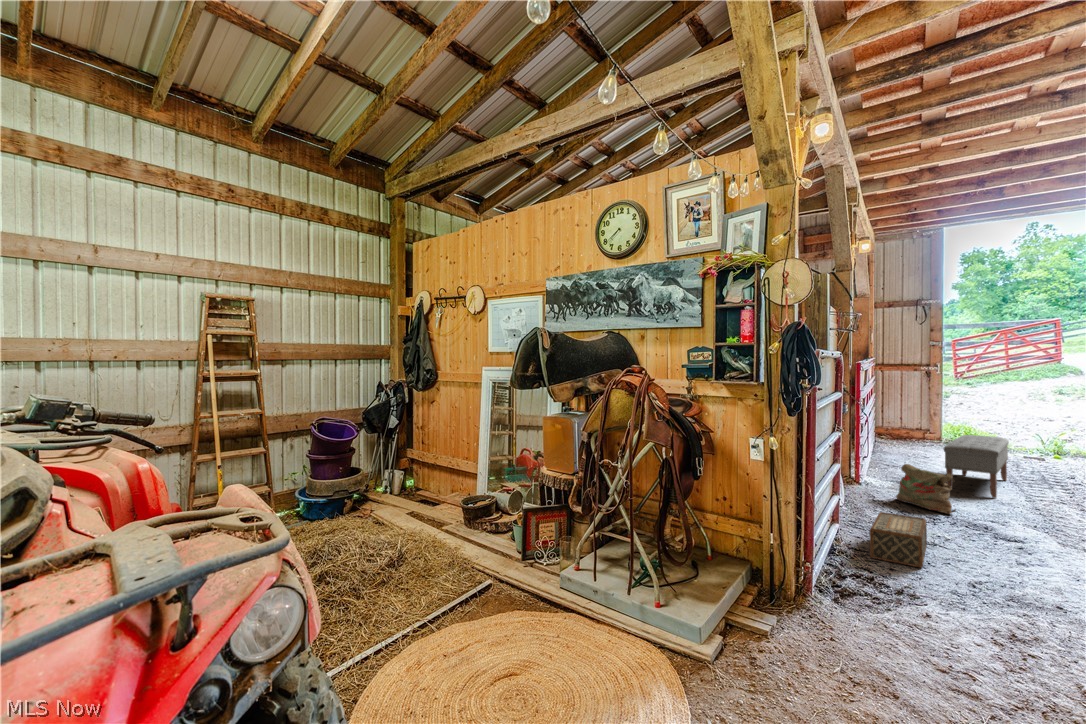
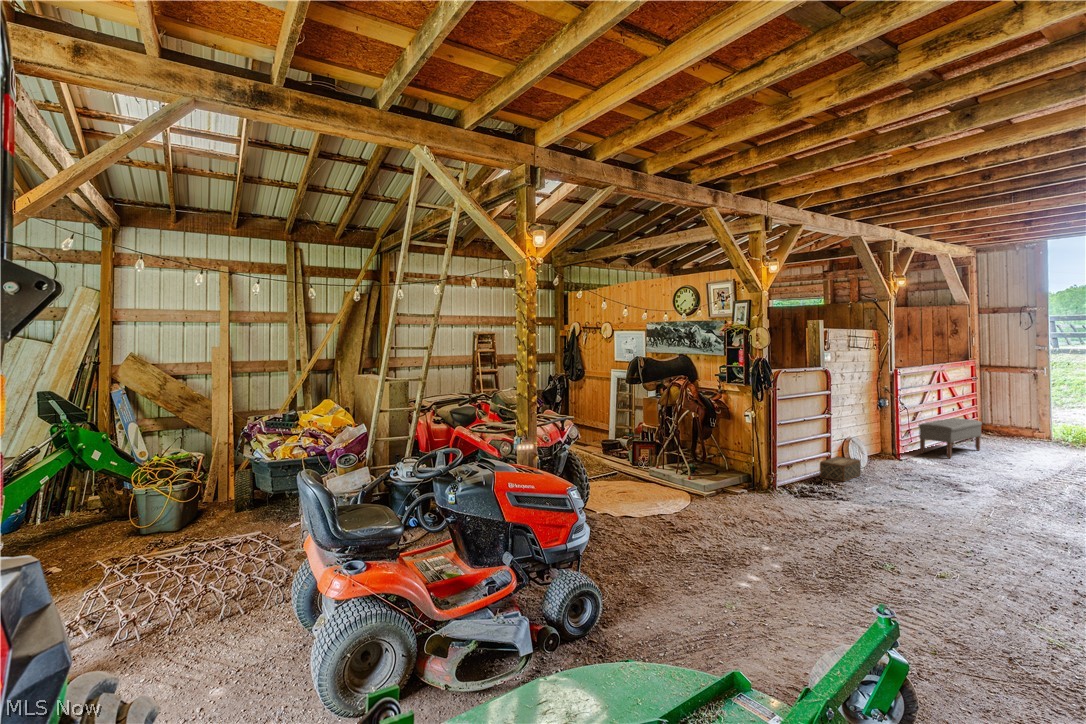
bag: present [896,464,955,514] -> none [874,434,906,464]

